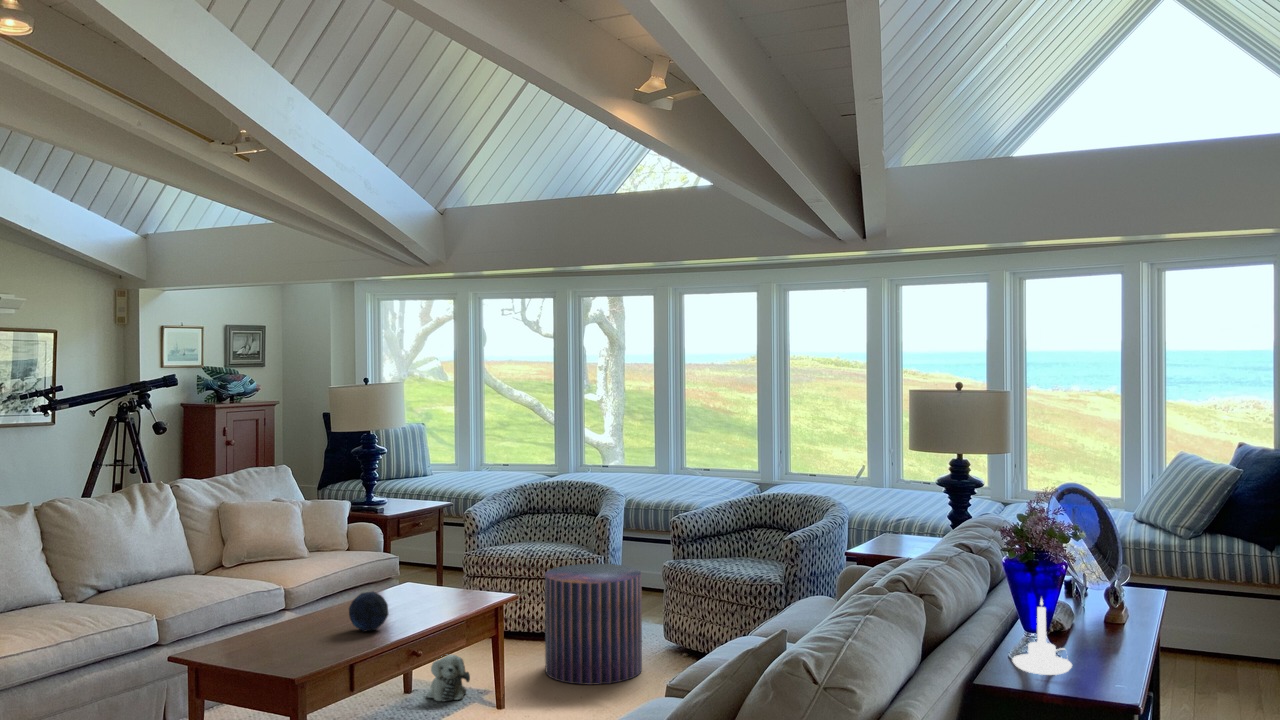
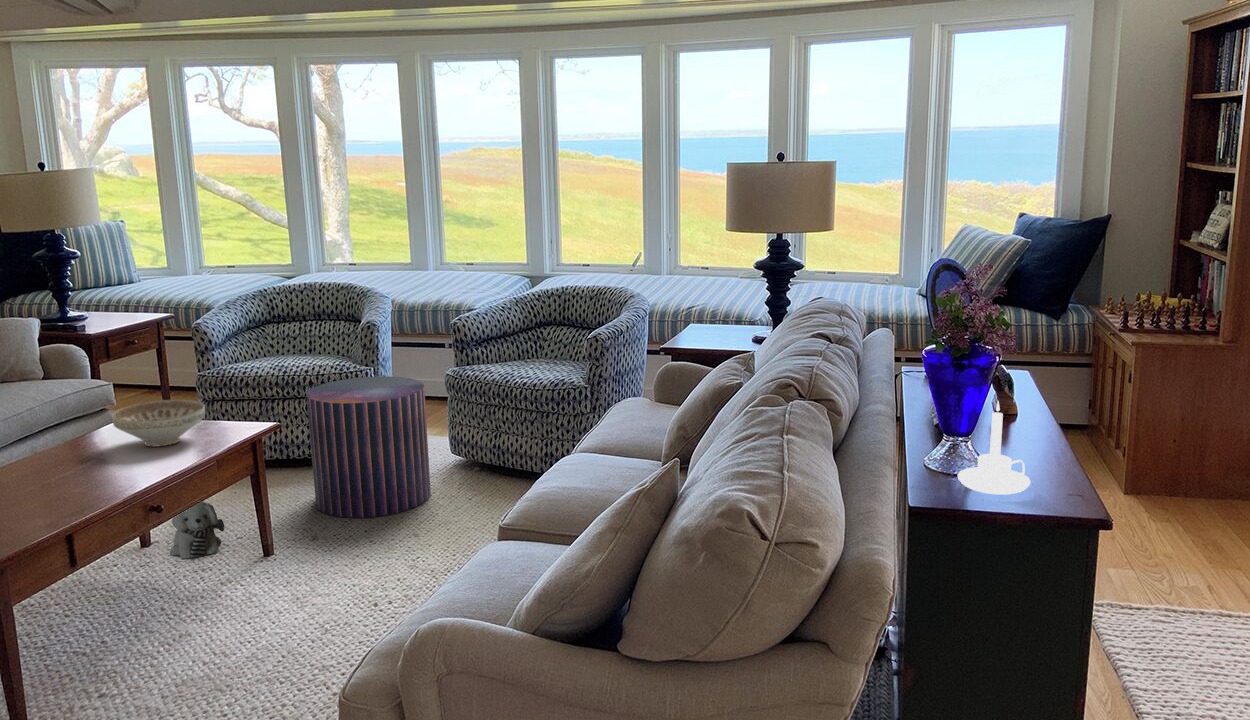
decorative bowl: none [396,569,464,605] -> present [111,400,205,447]
decorative orb: present [349,592,388,631] -> none [46,441,106,494]

